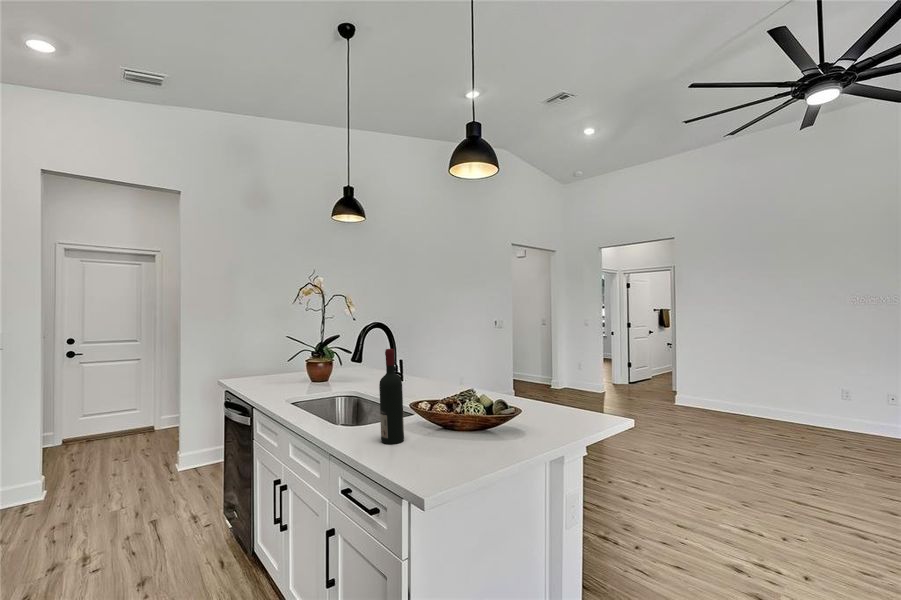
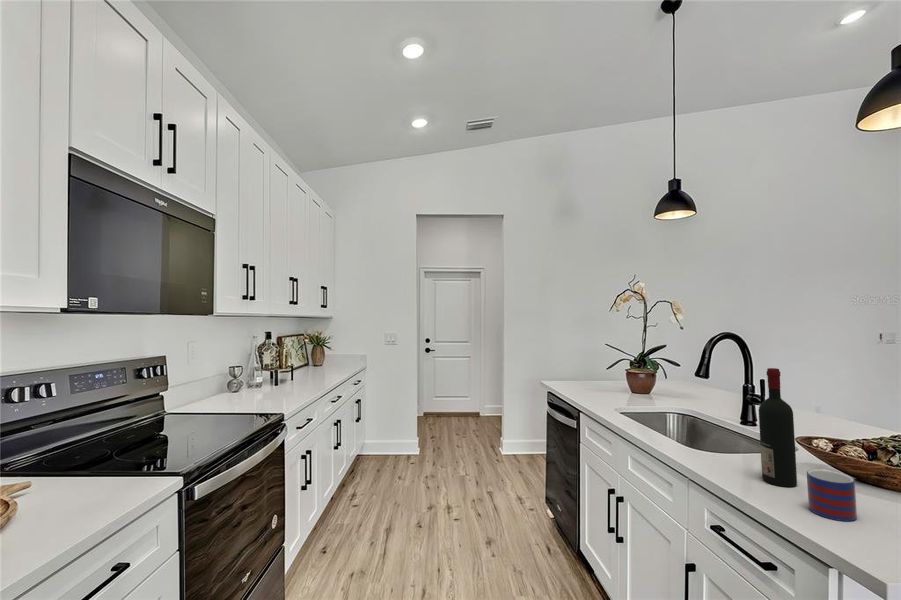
mug: none [401,424,429,461] -> present [807,469,857,521]

